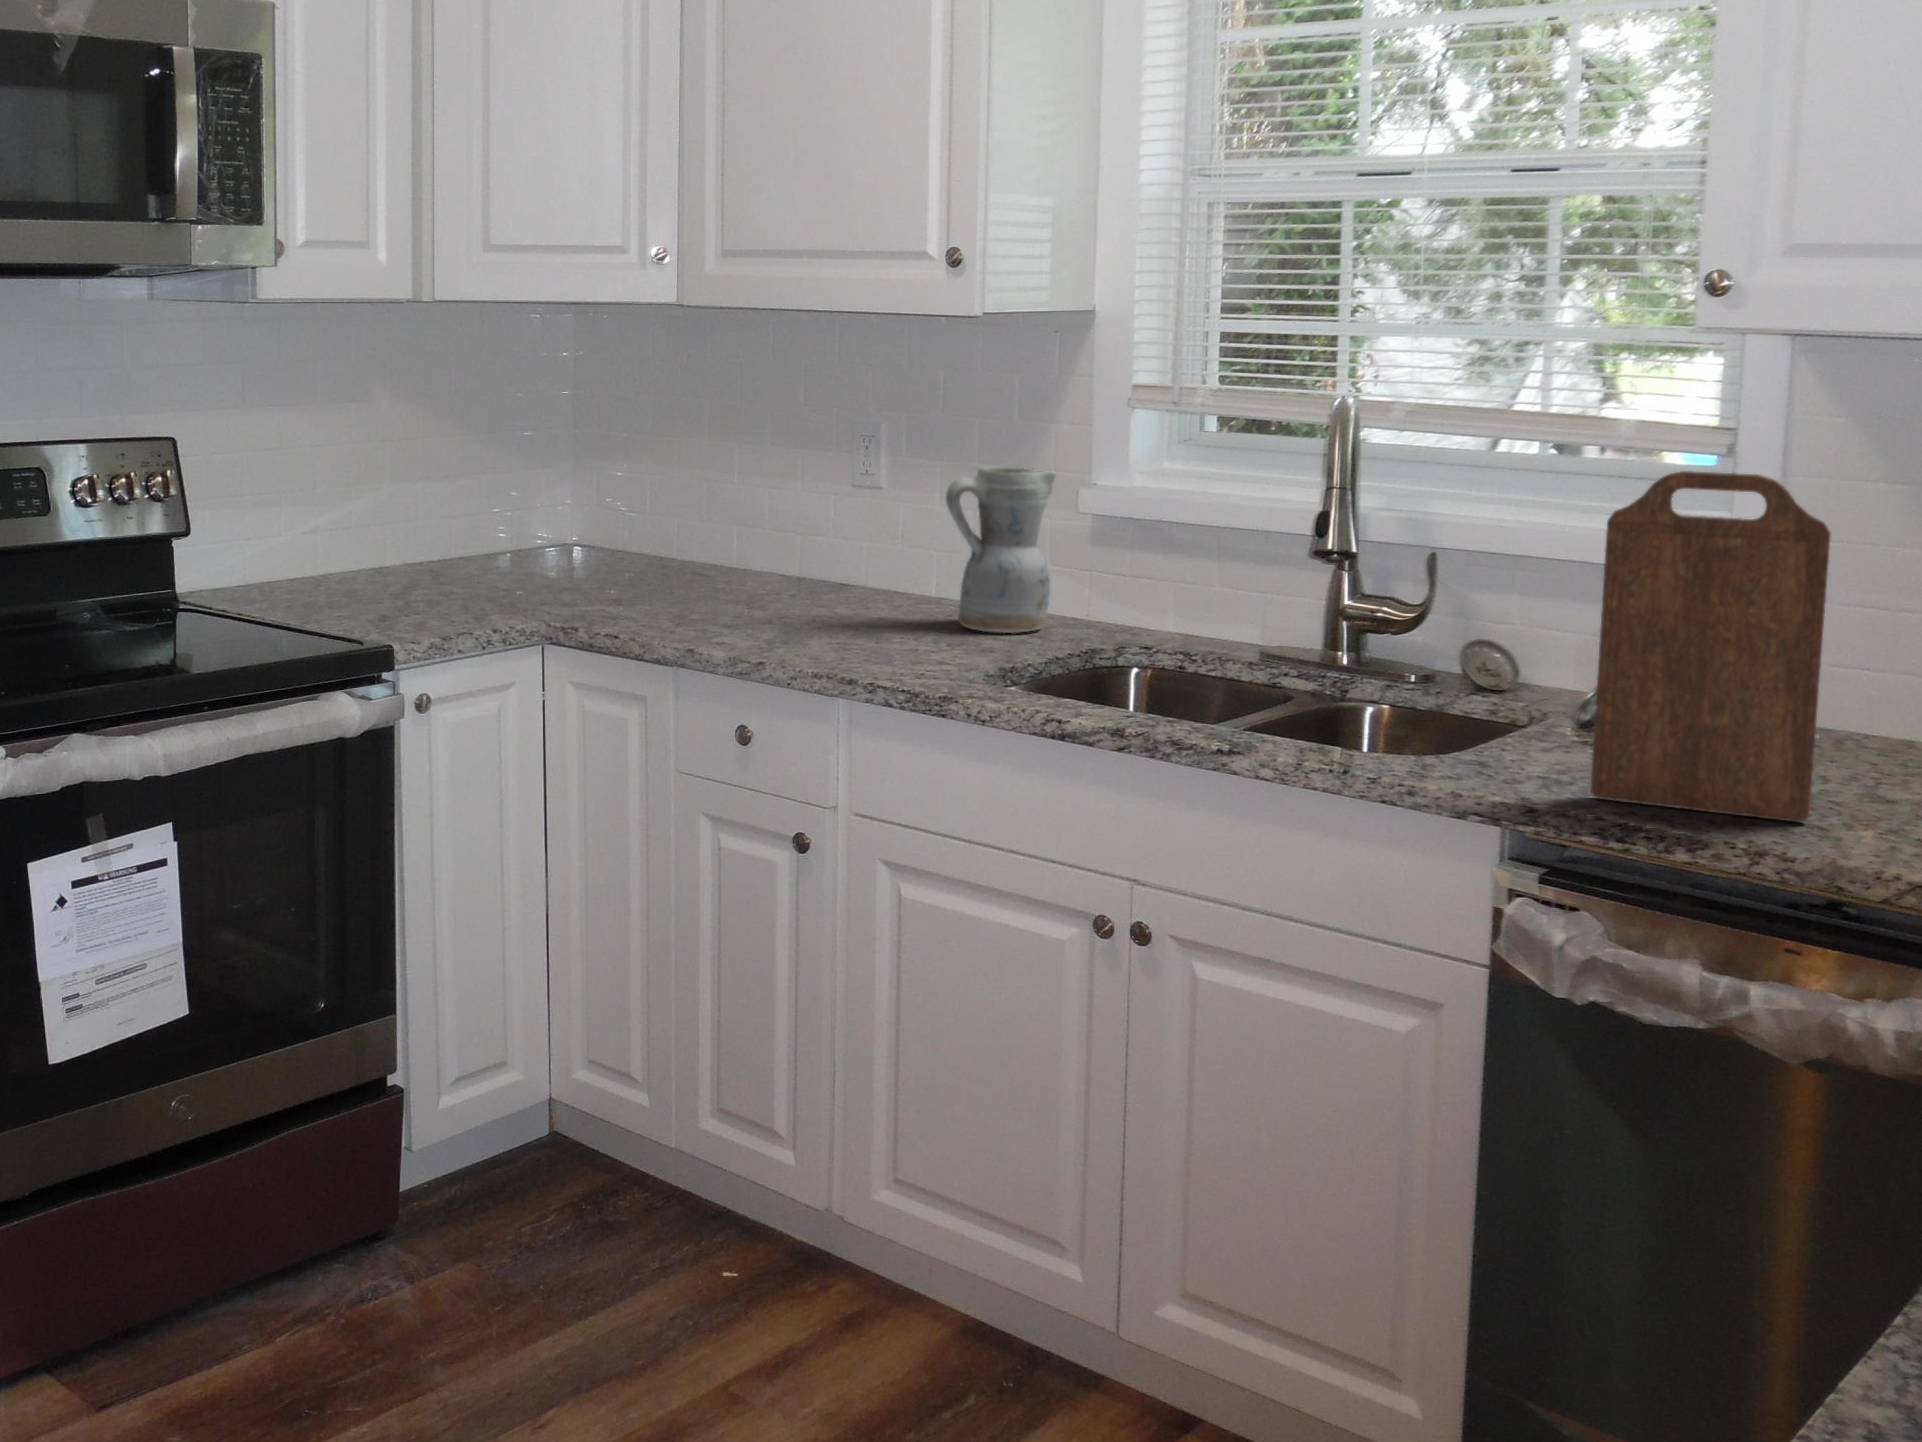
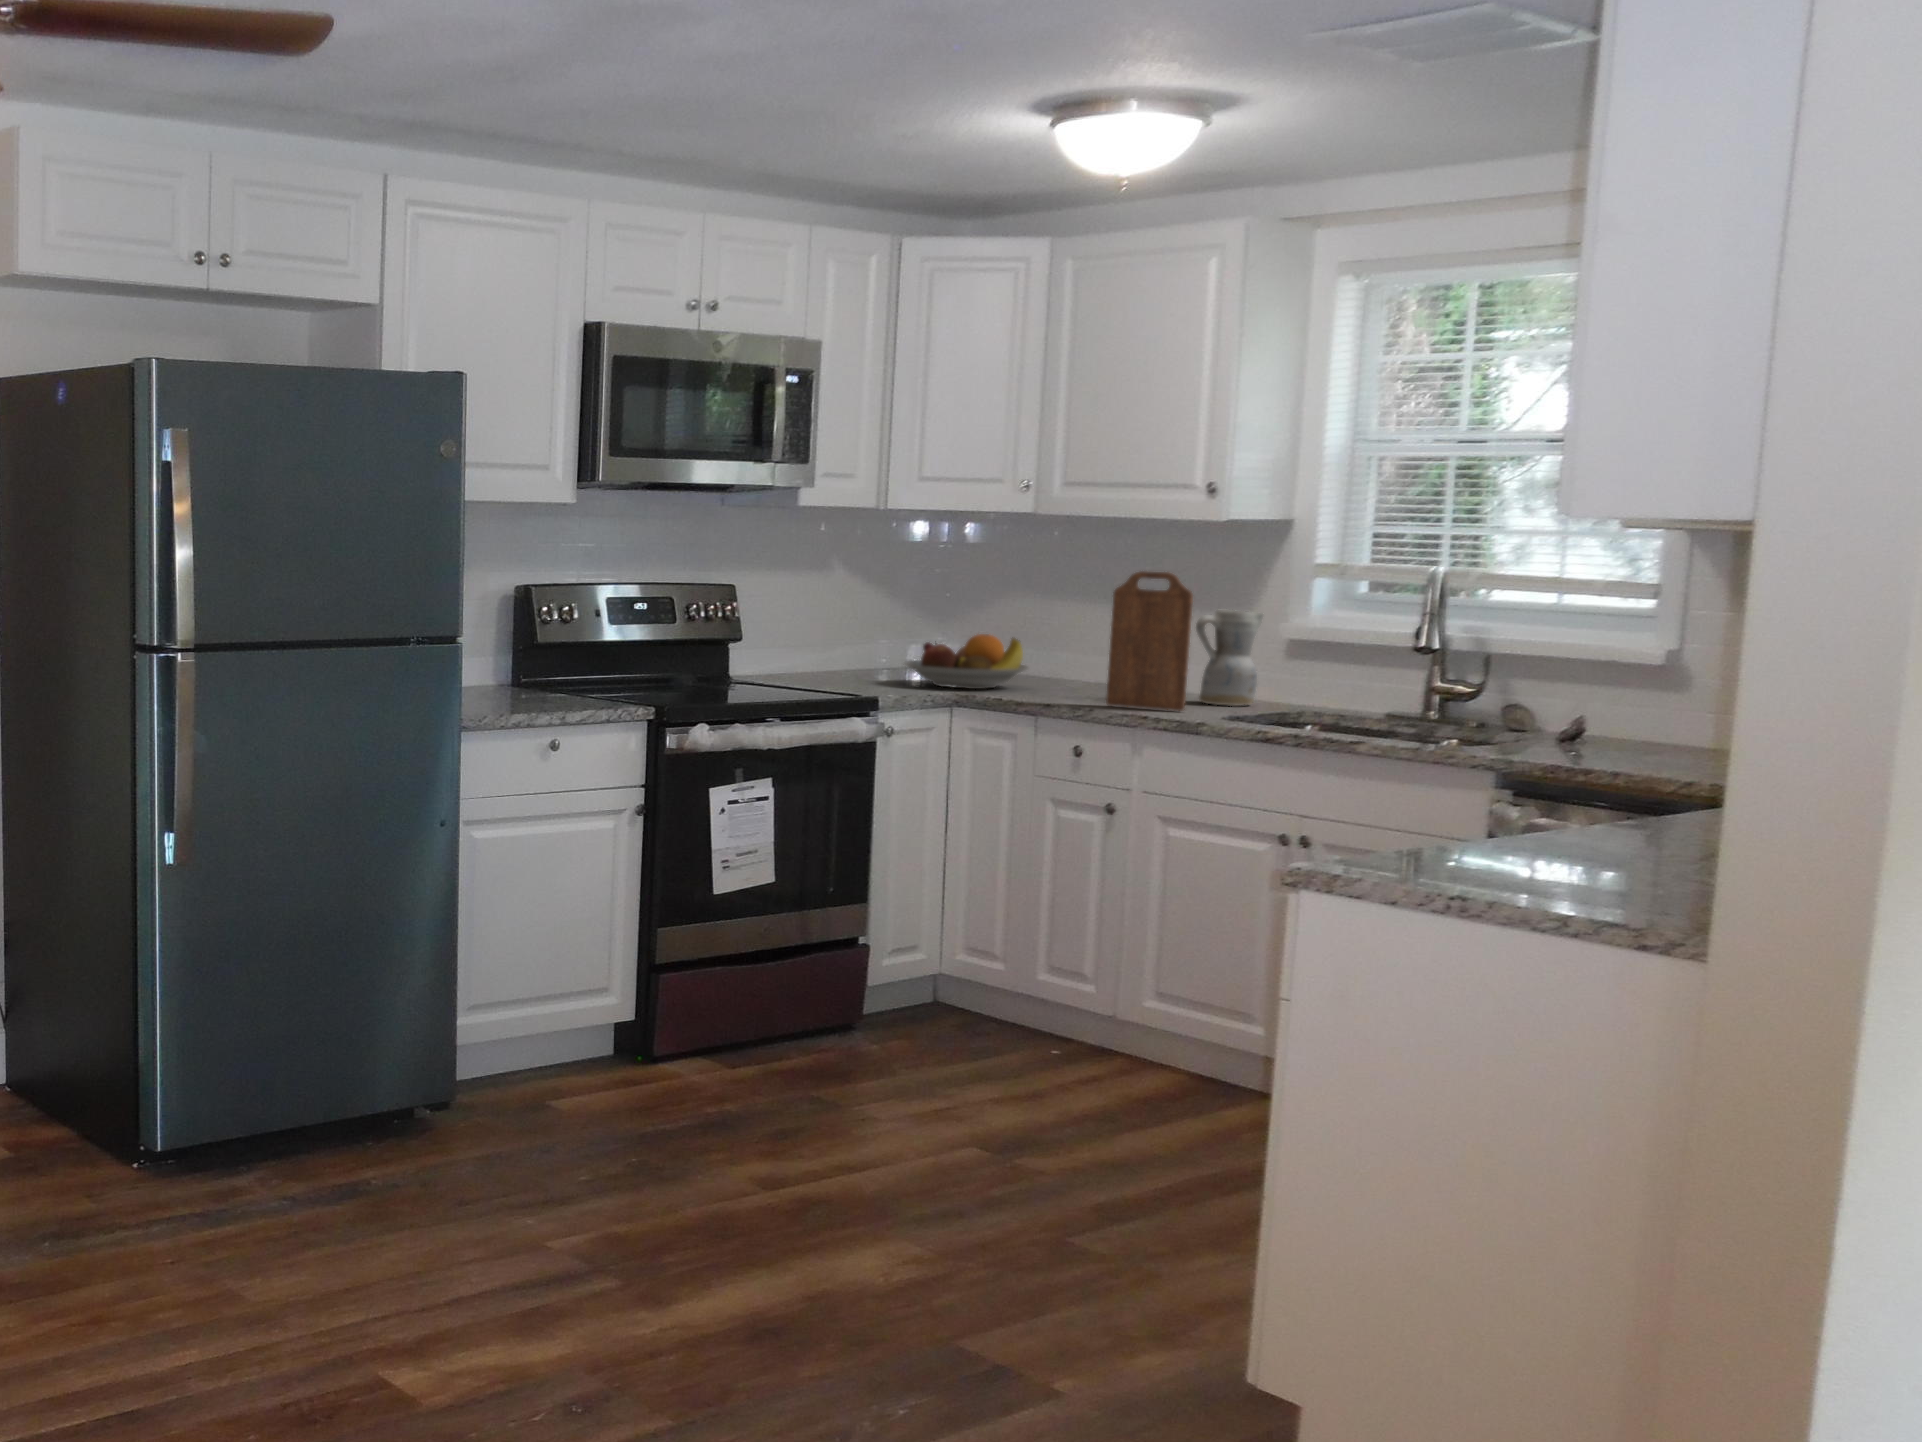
cutting board: present [1591,471,1831,822] -> present [1106,571,1193,711]
fruit bowl: none [482,509,690,604] -> present [904,634,1029,689]

